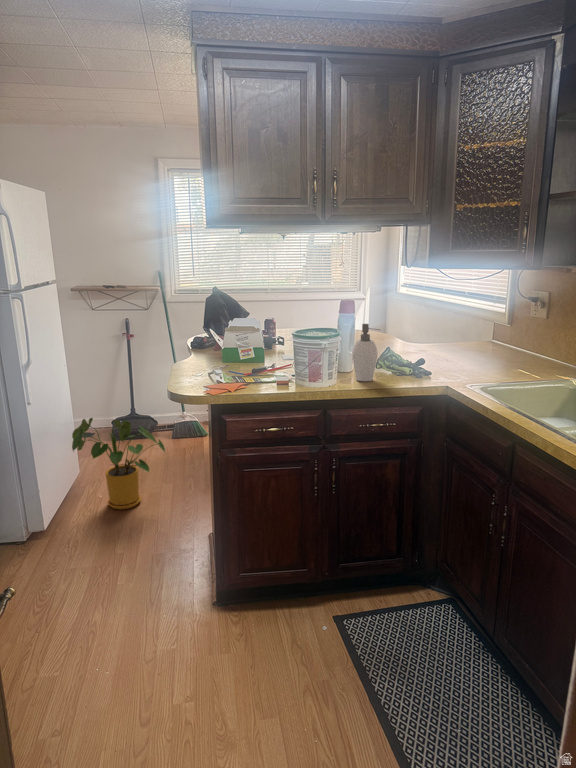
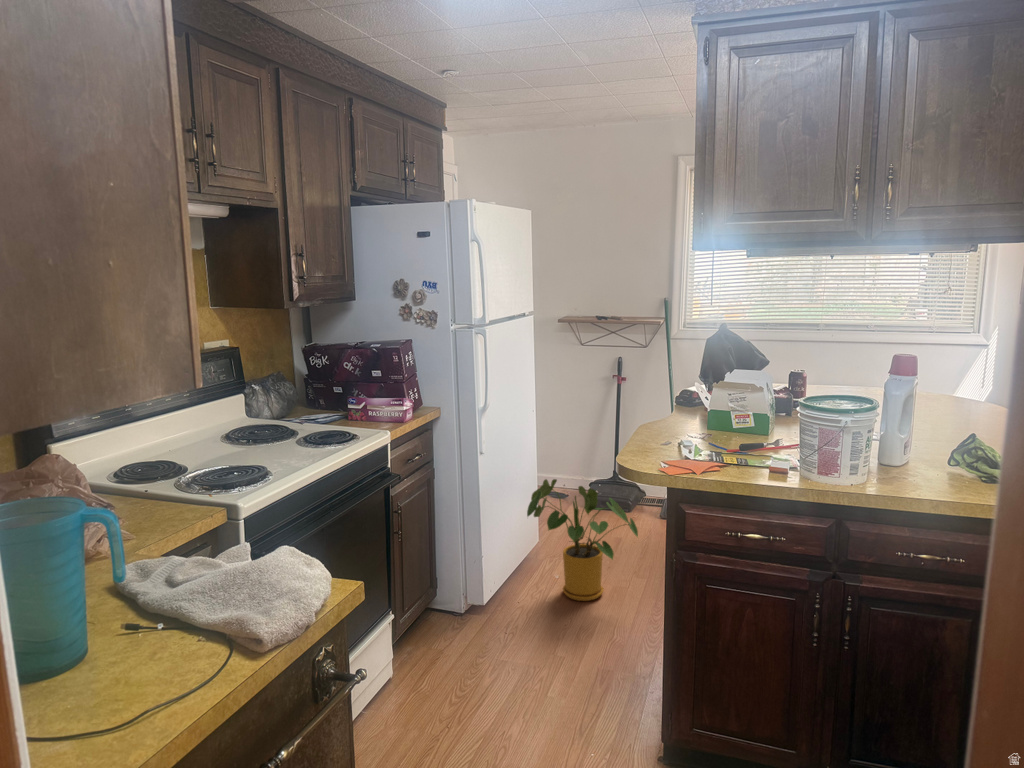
soap dispenser: present [352,324,380,381] -> none [897,394,945,484]

